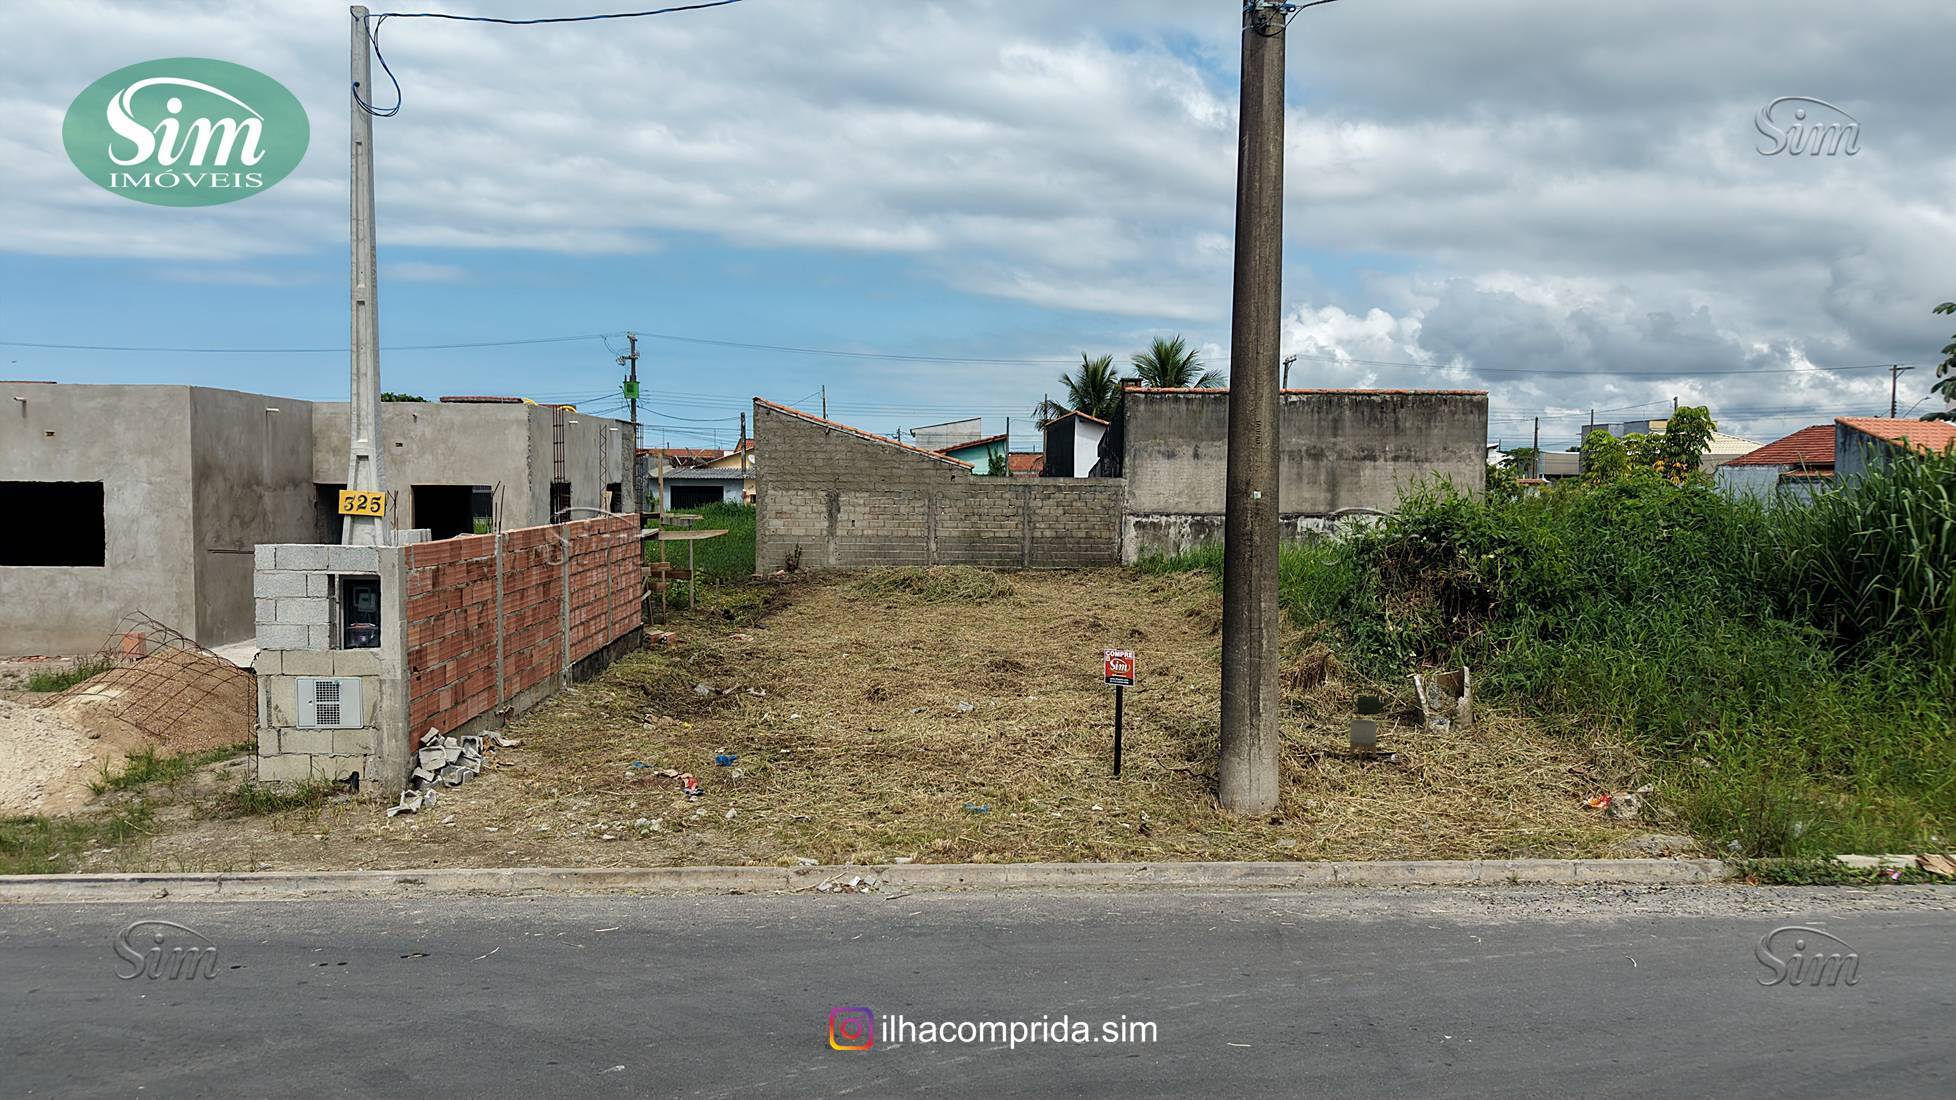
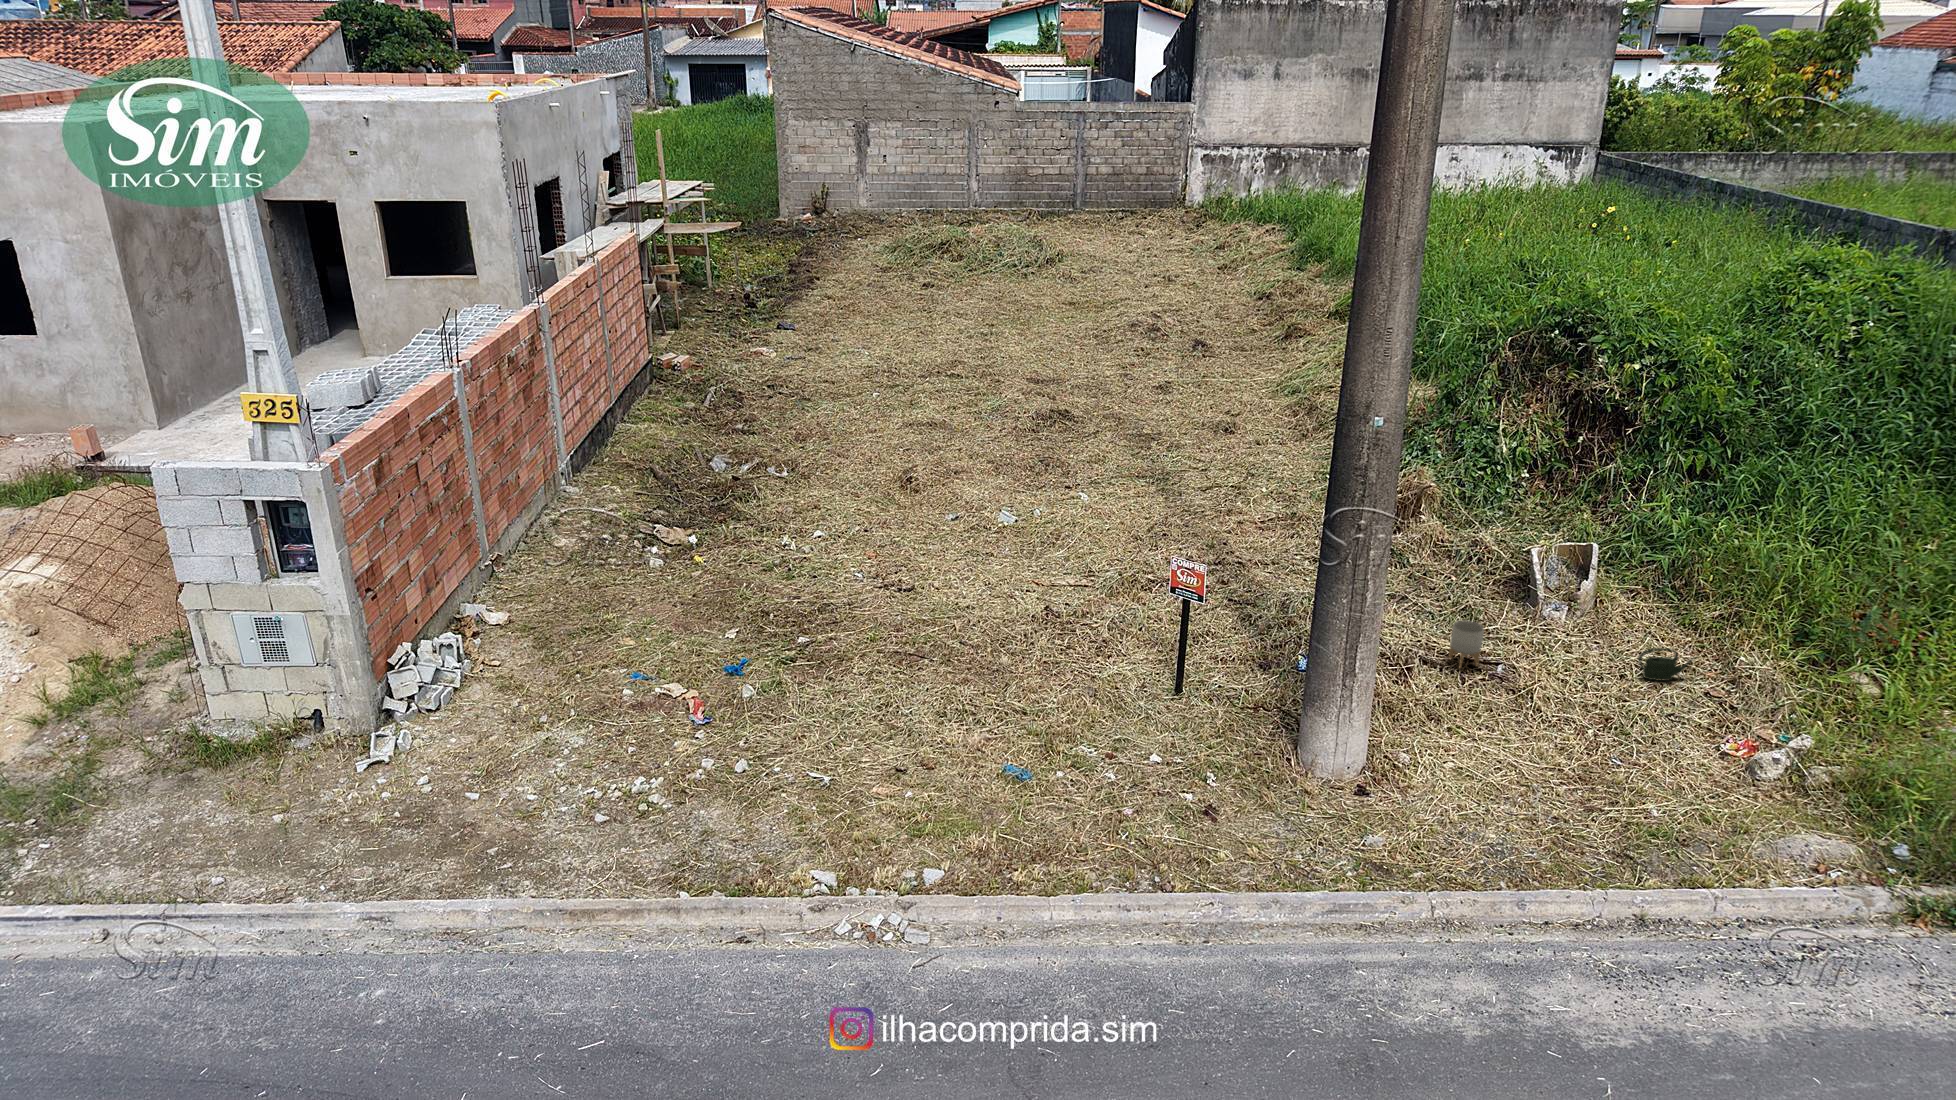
watering can: present [1352,688,1394,713] -> present [1638,648,1697,681]

